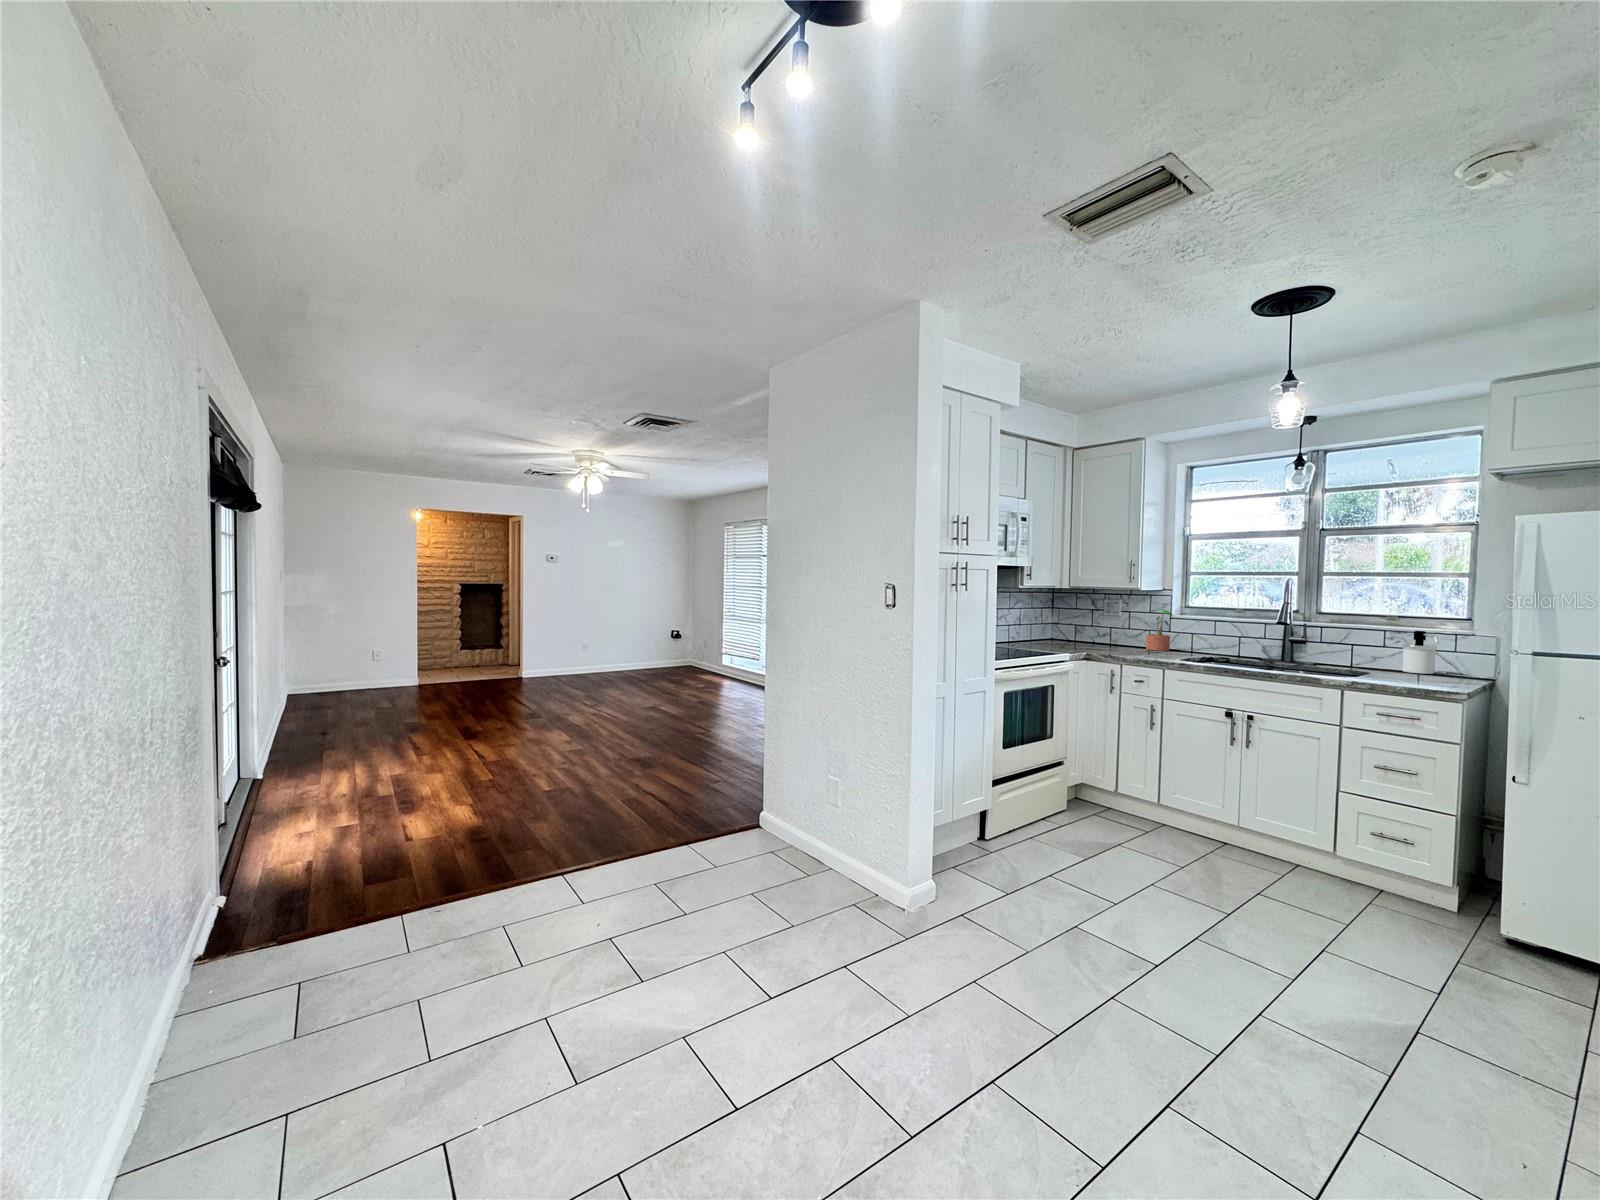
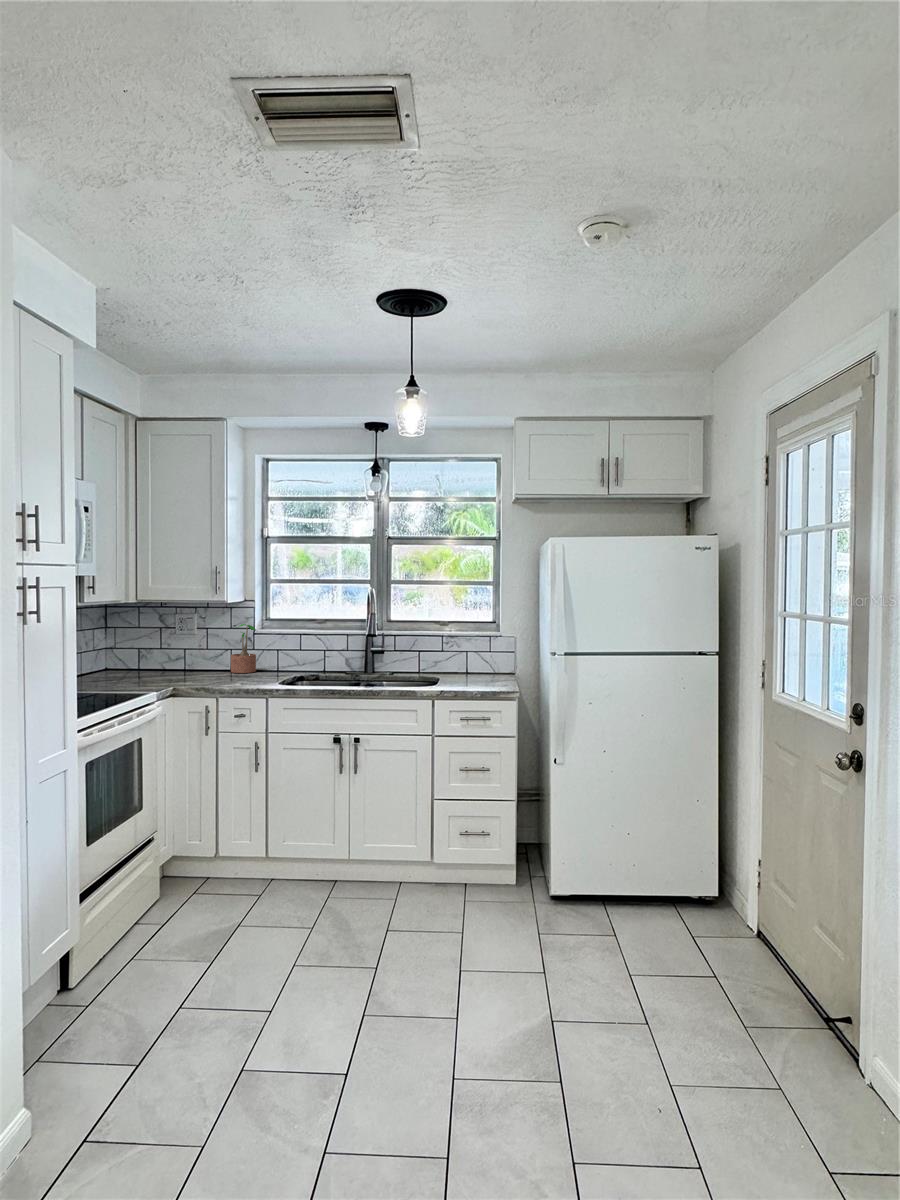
soap dispenser: present [1402,631,1438,674] -> none [455,635,482,674]

